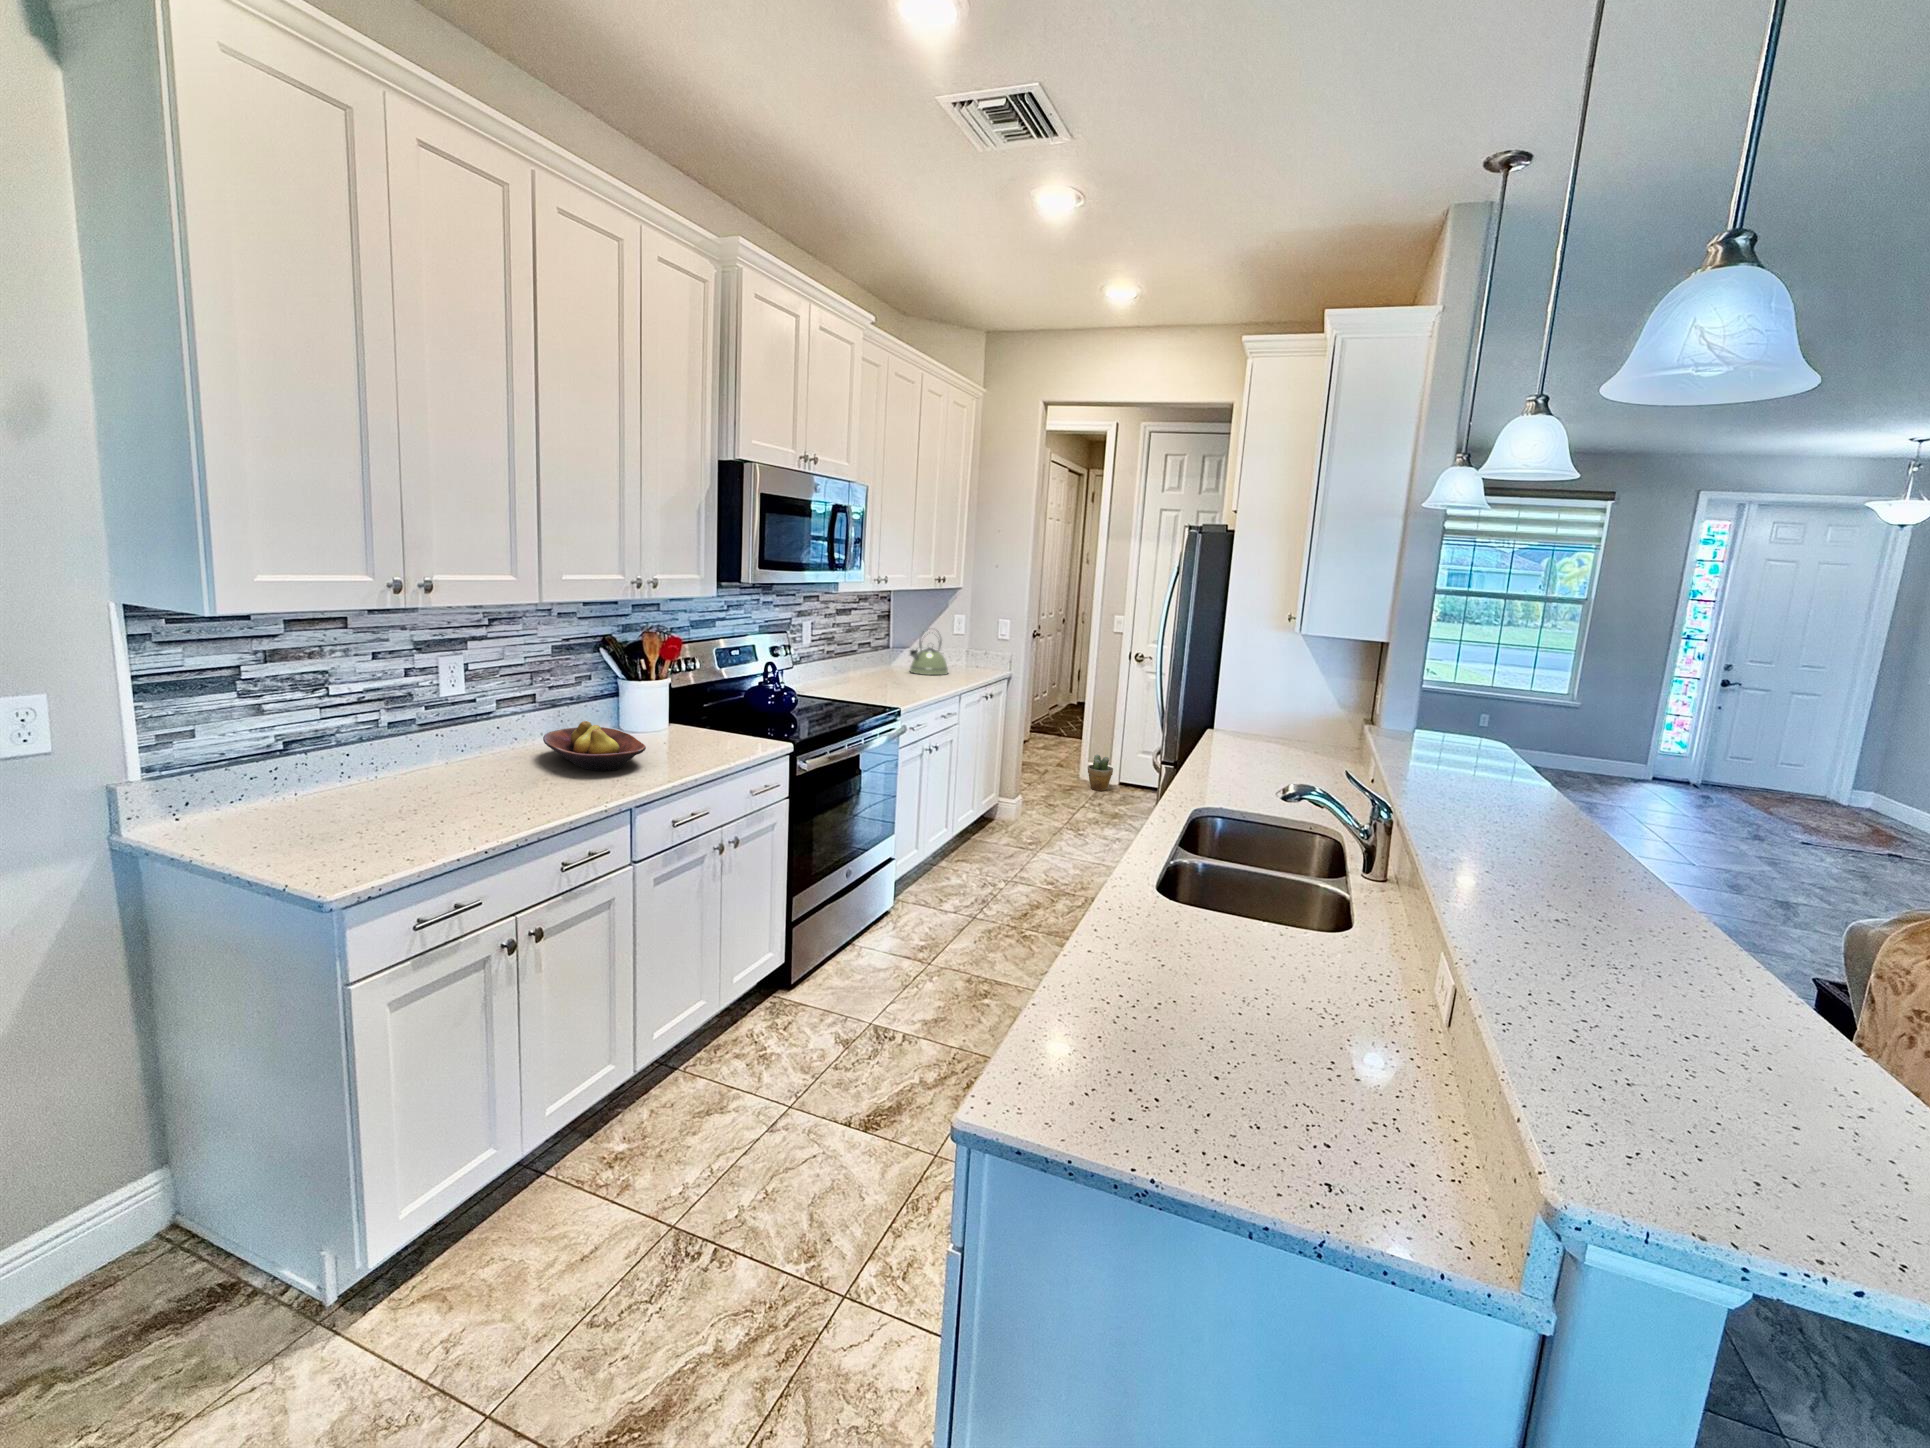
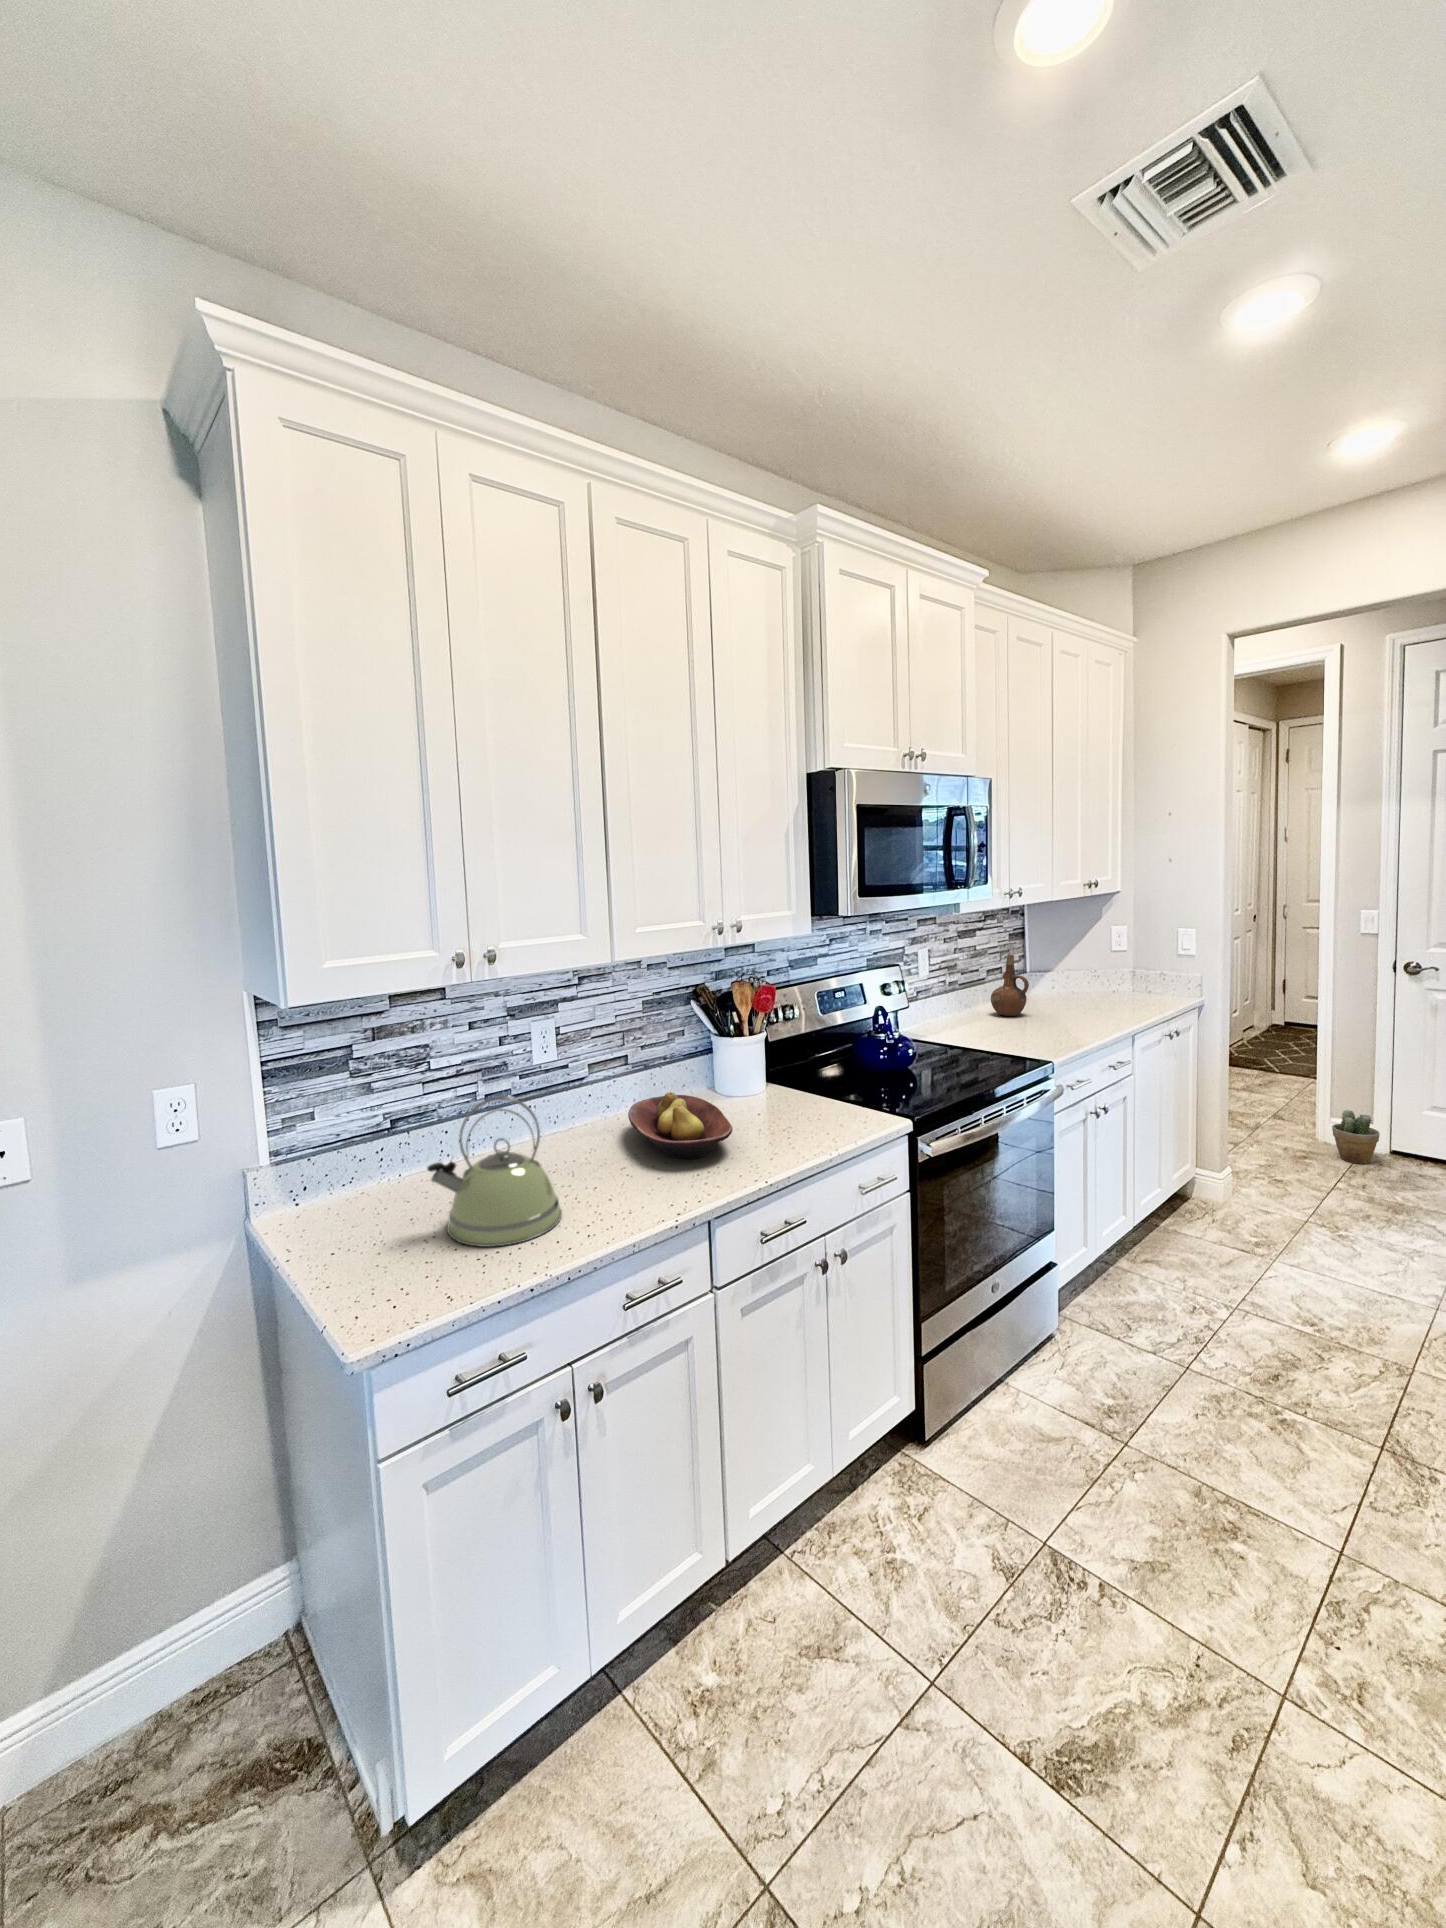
ceramic pitcher: none [860,631,889,680] -> present [991,955,1029,1016]
kettle: present [910,634,948,675] -> present [427,1096,562,1247]

